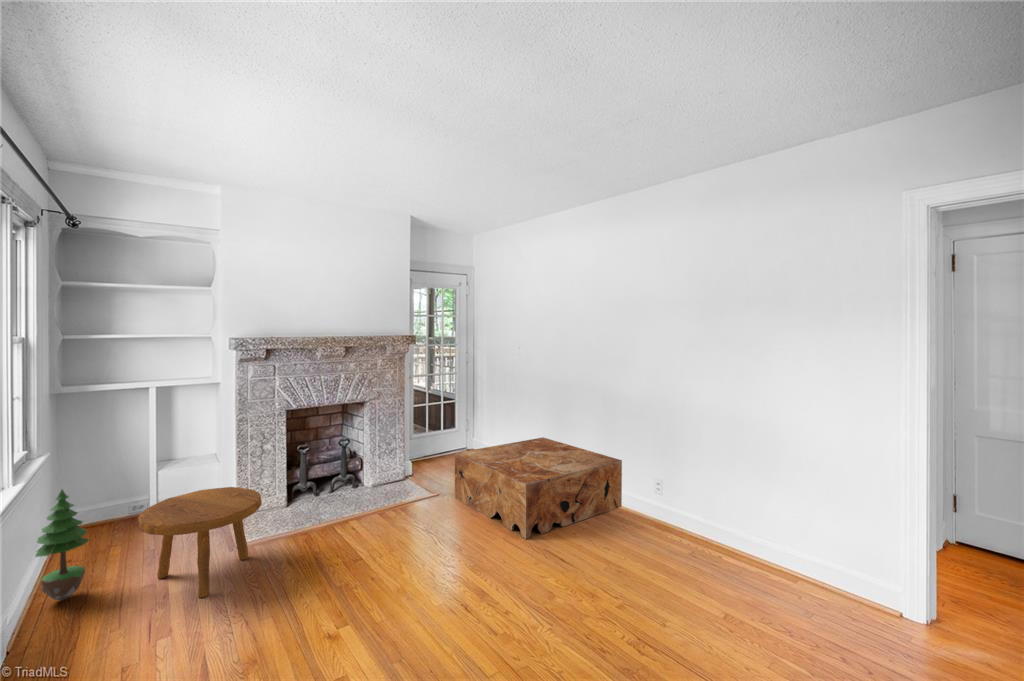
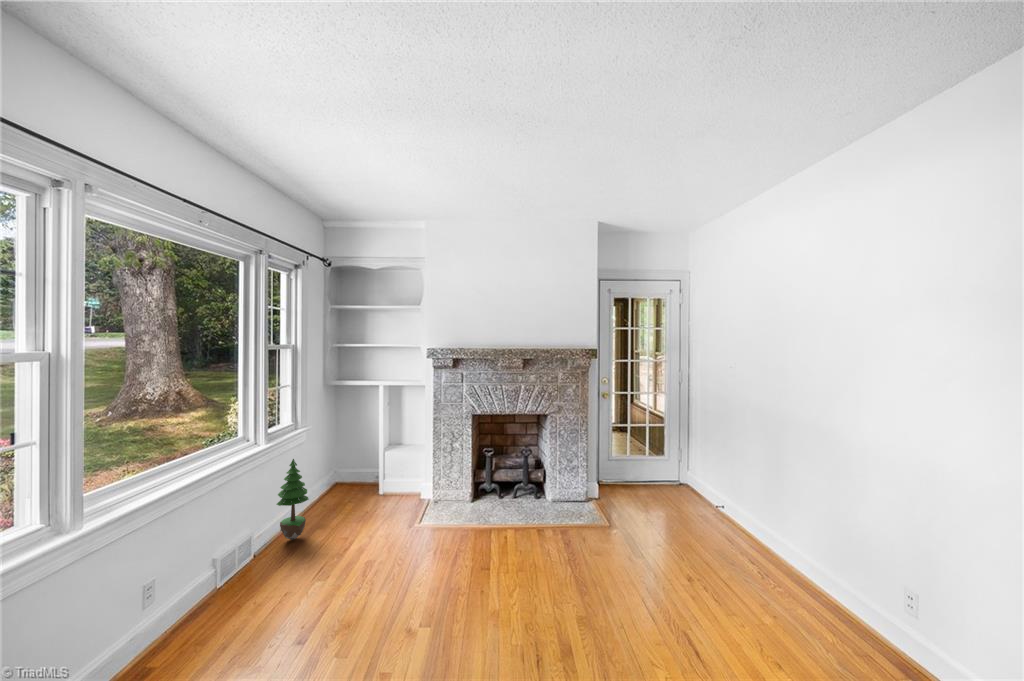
coffee table: present [455,437,622,539] -> none [625,487,869,633]
footstool: present [138,487,262,598] -> none [324,477,415,572]

